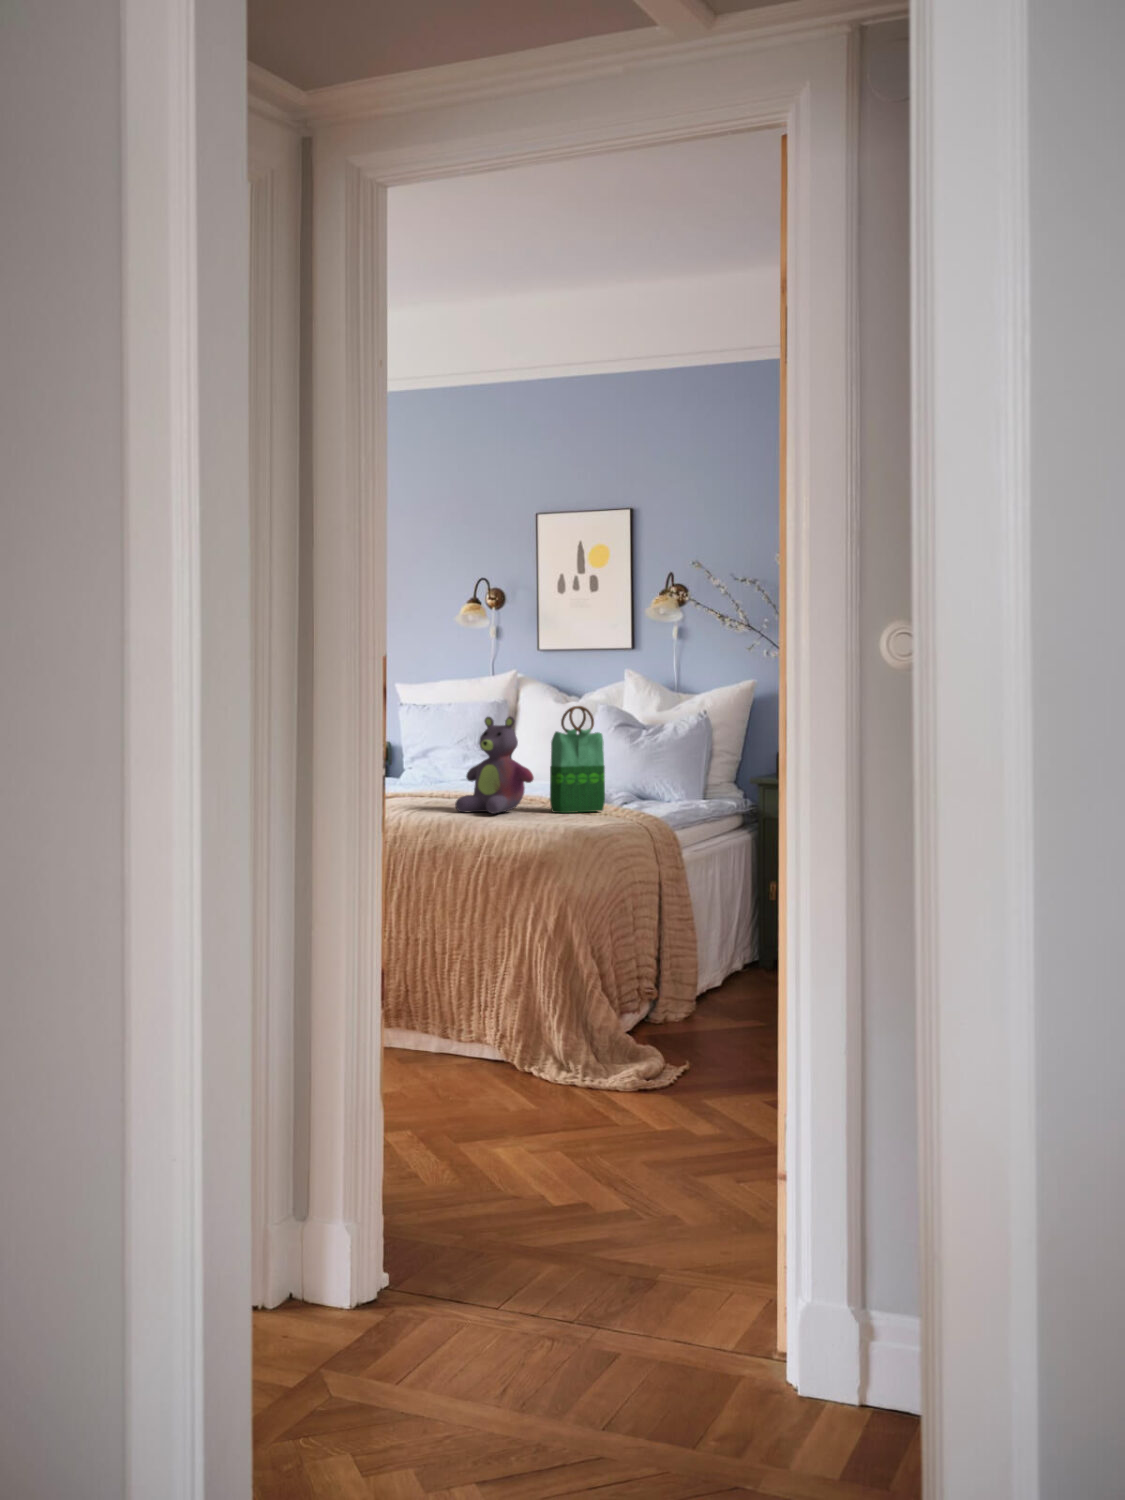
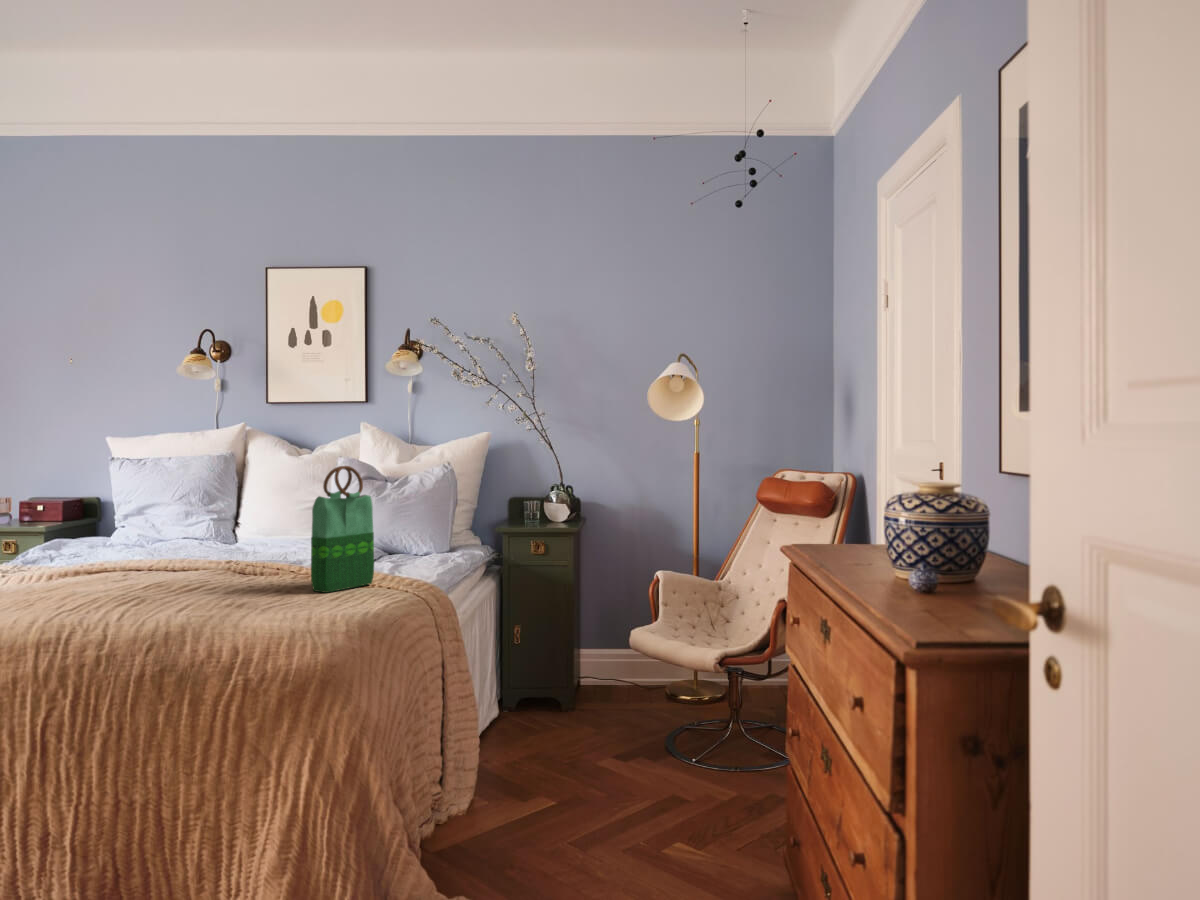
stuffed bear: present [455,717,534,814] -> none [187,481,295,607]

